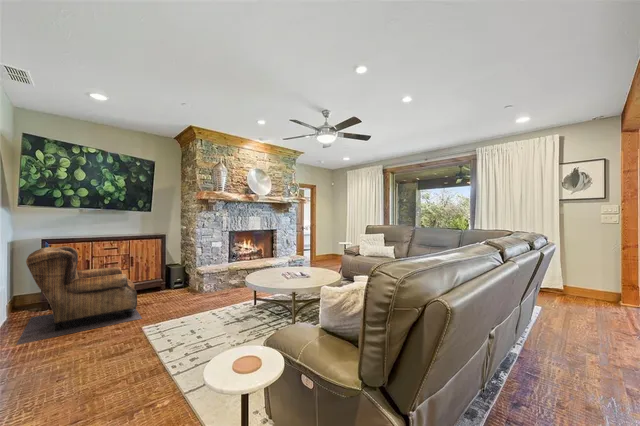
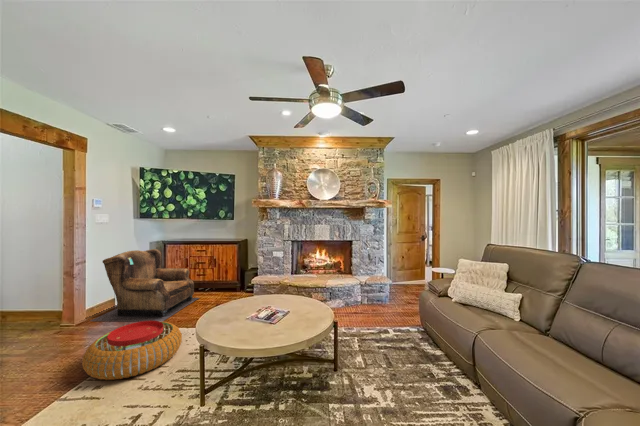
pouf: none [150,298,235,346] -> present [82,321,182,380]

